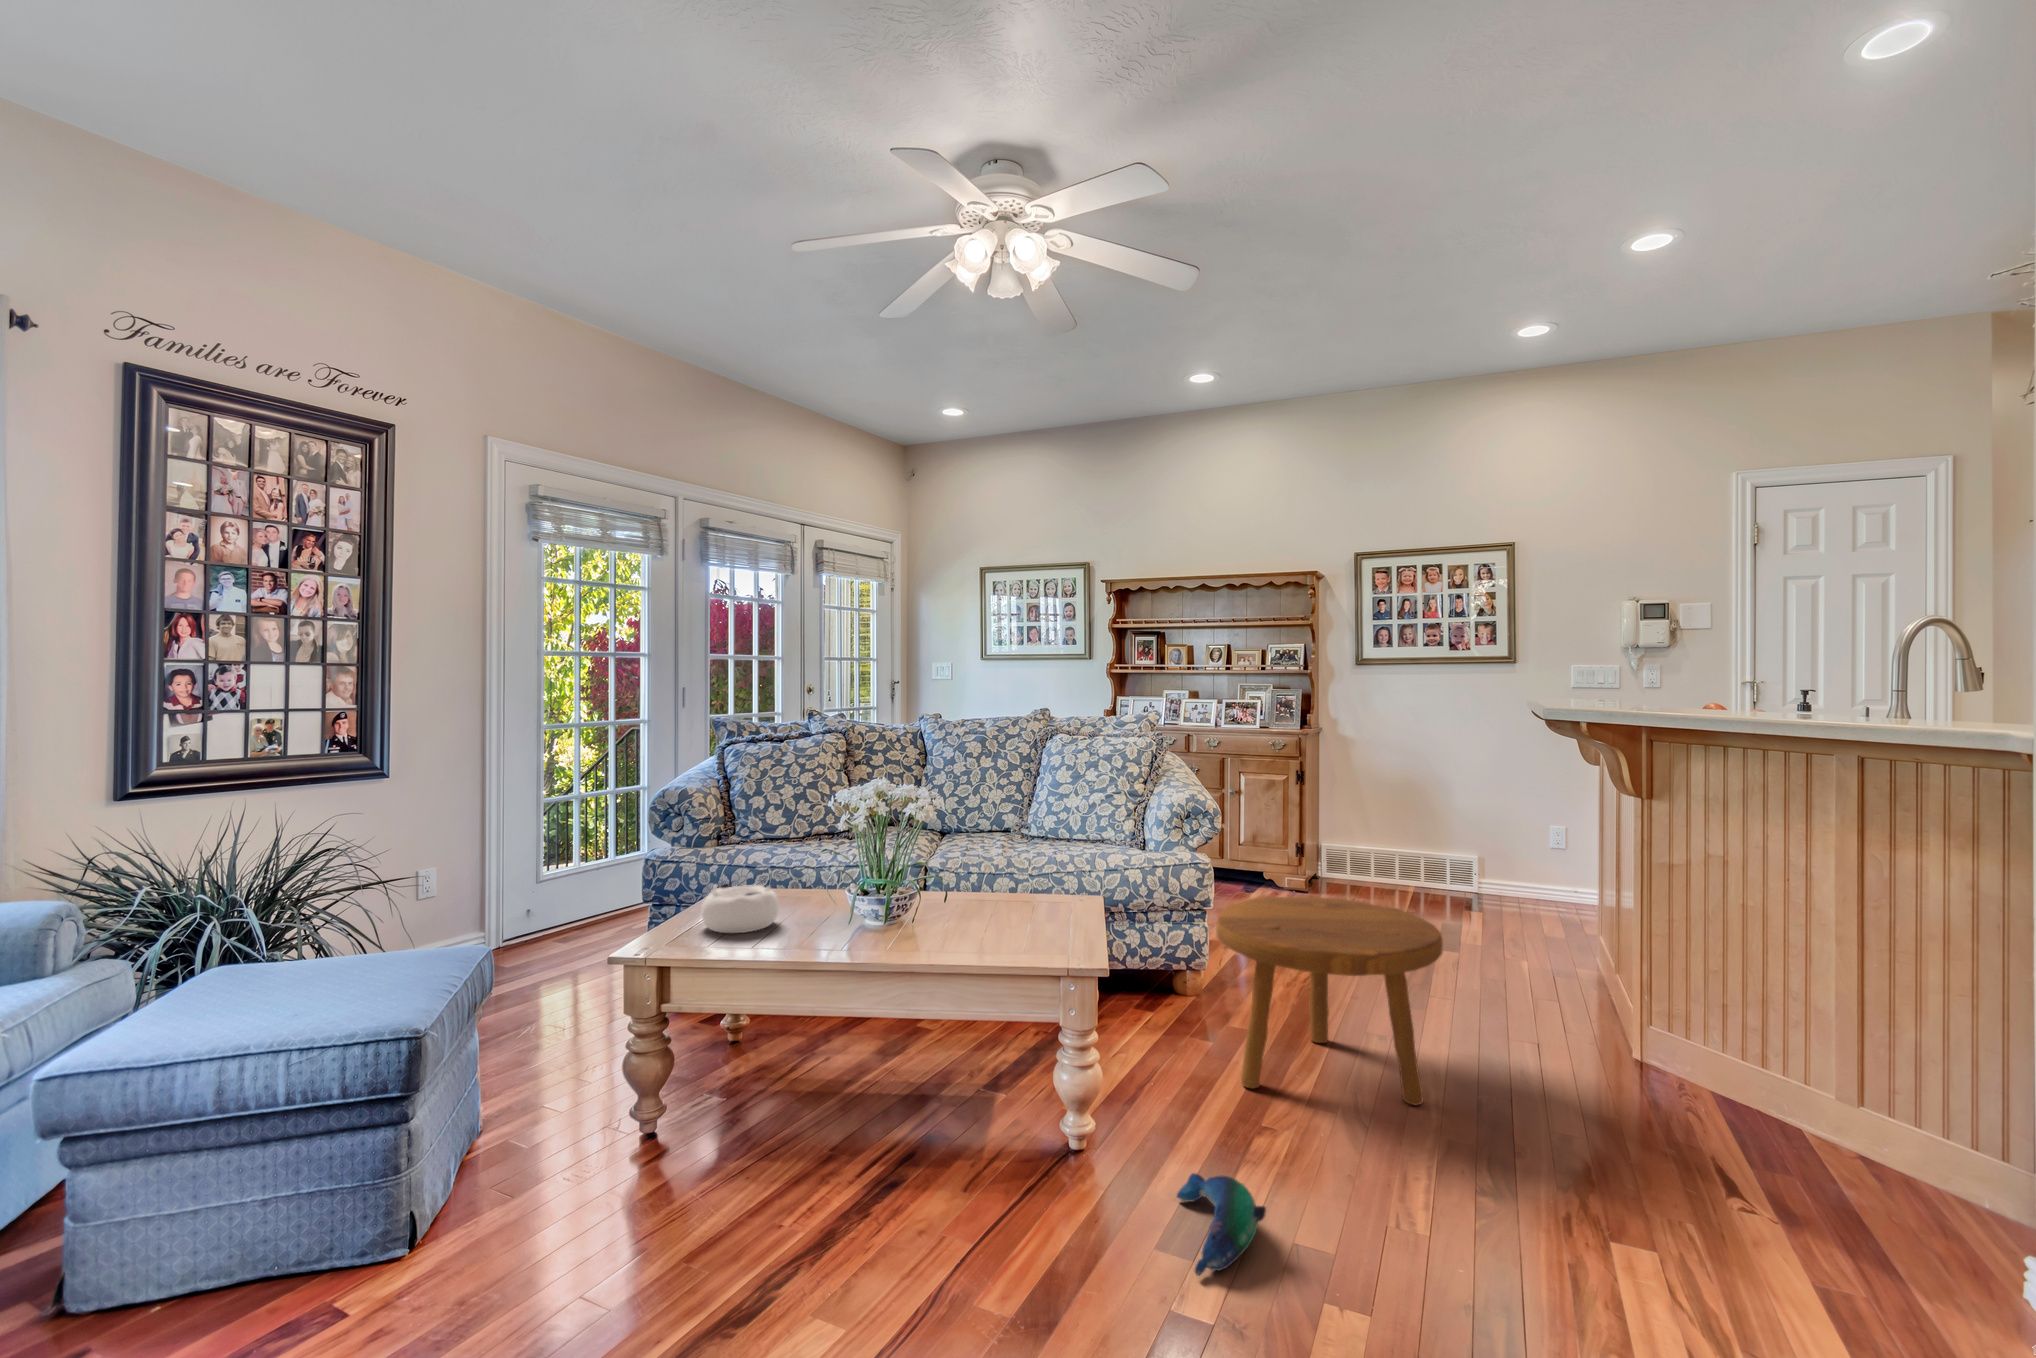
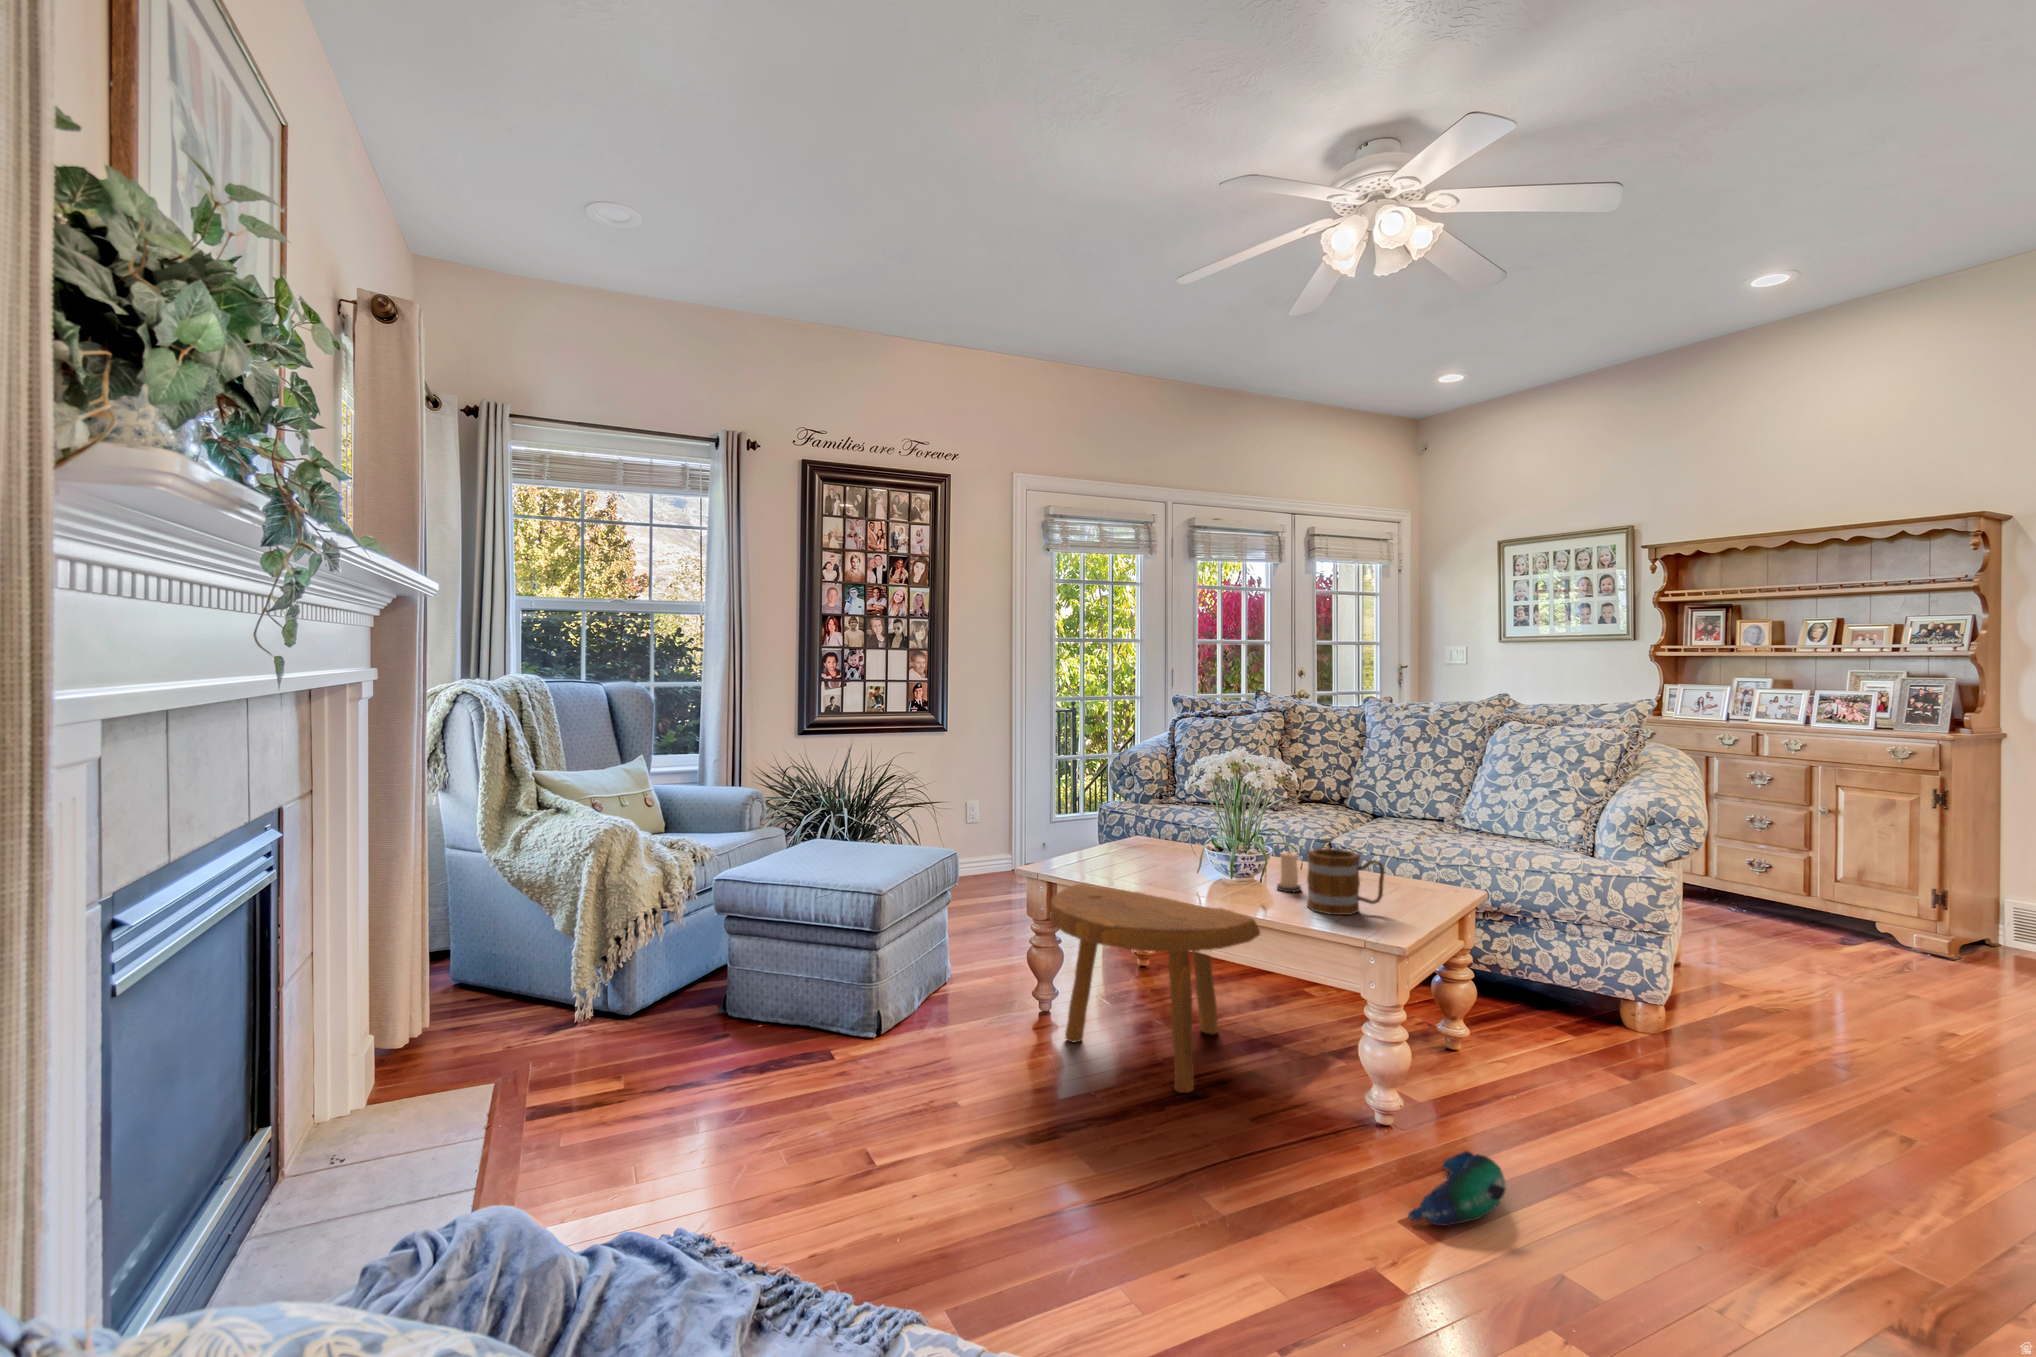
mug: none [983,880,1058,953] -> present [1307,849,1384,915]
decorative bowl: present [702,884,779,933] -> none [1099,825,1159,866]
candle: none [931,885,958,934] -> present [1277,851,1301,892]
footstool: present [1216,897,1443,1105] -> present [1050,884,1266,1093]

